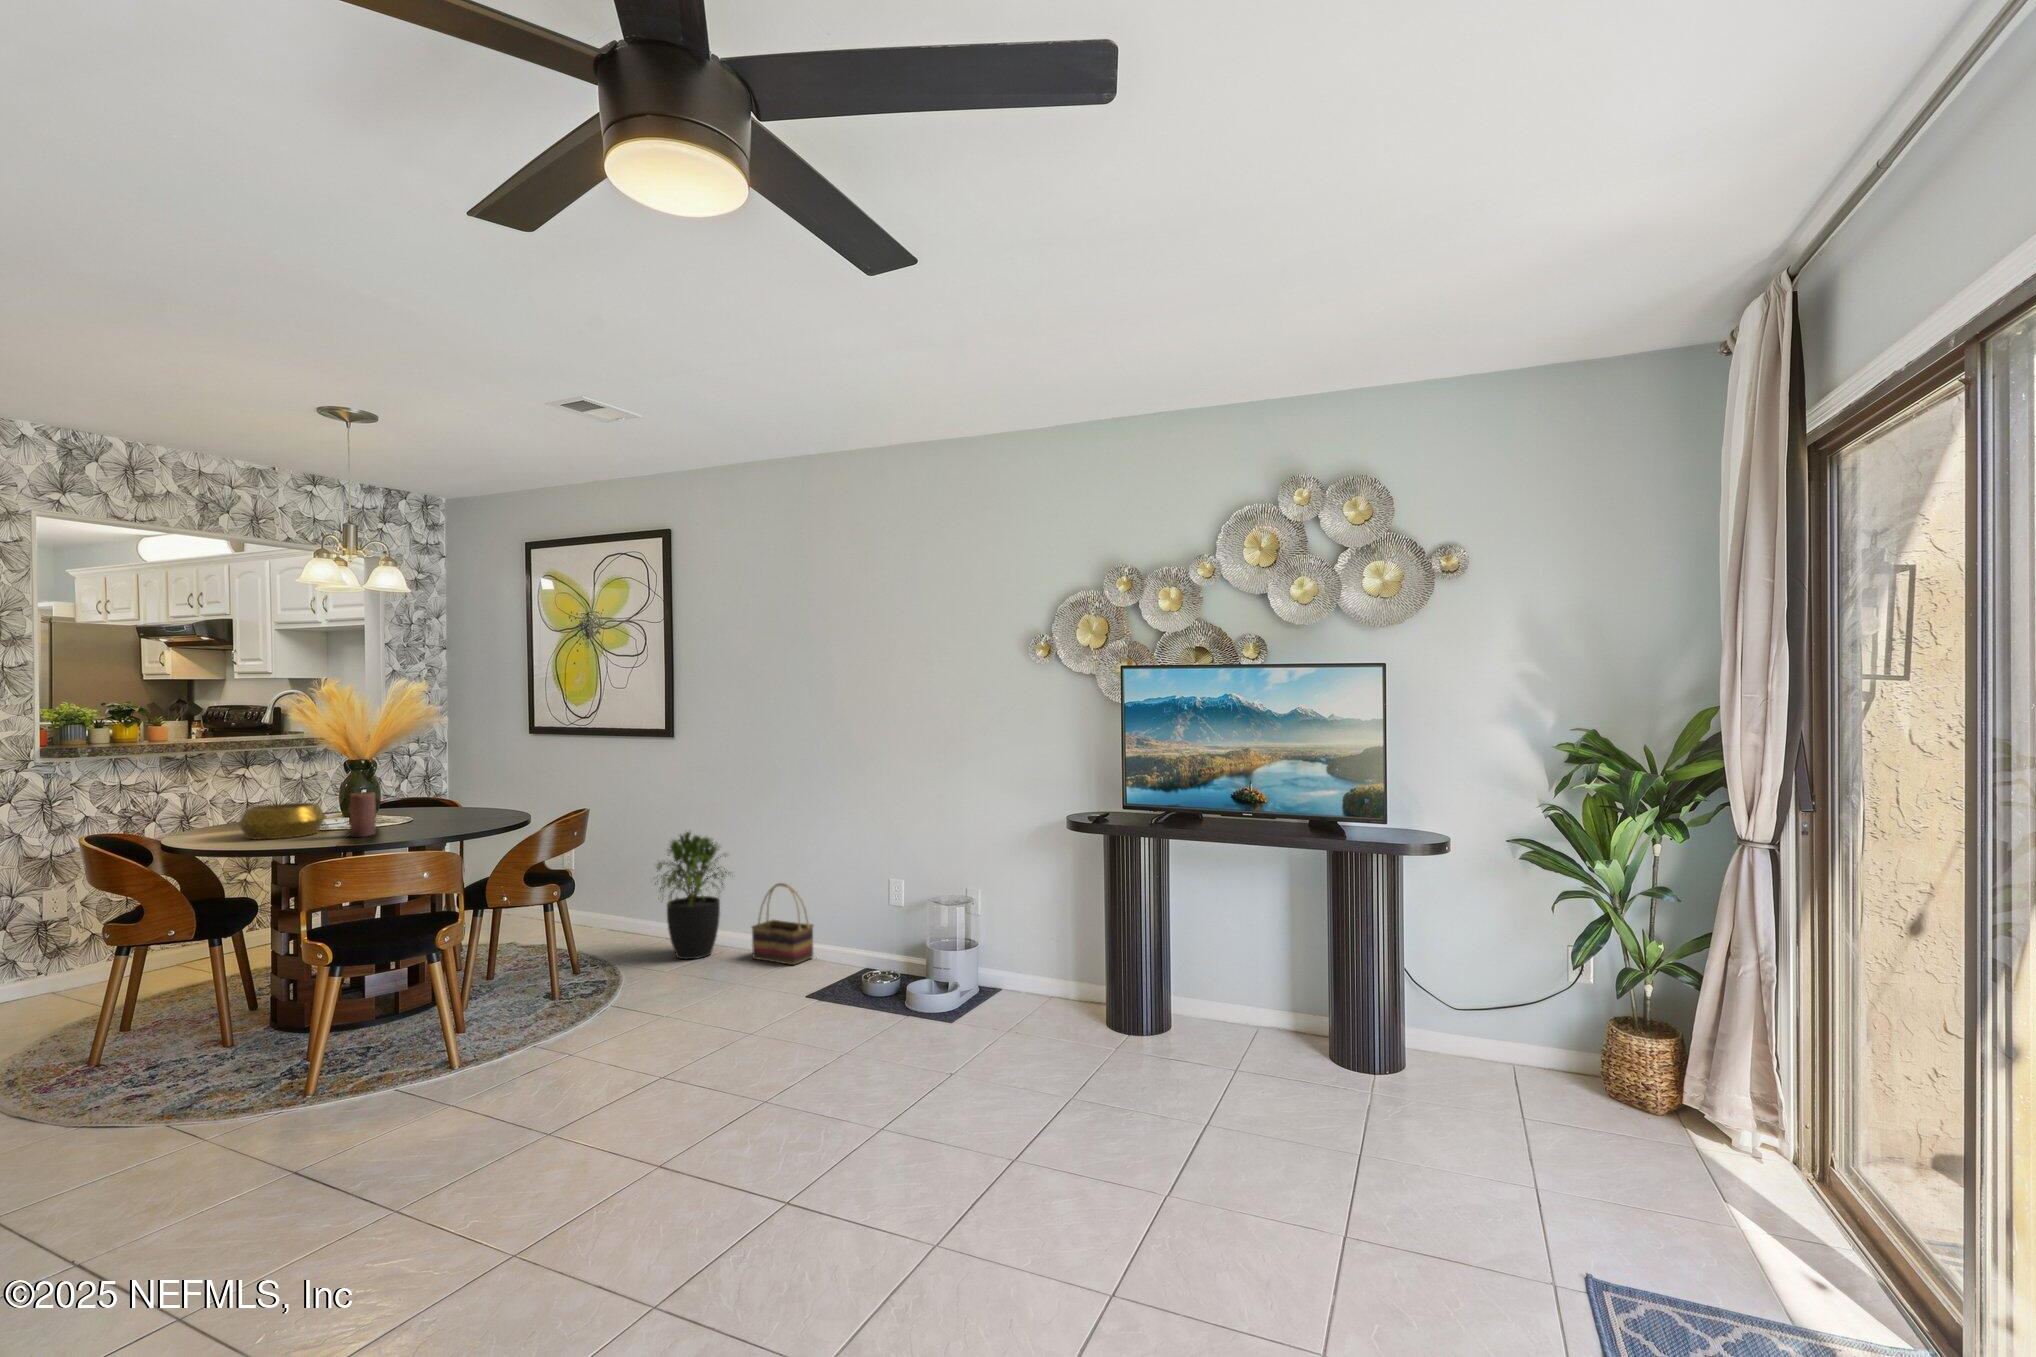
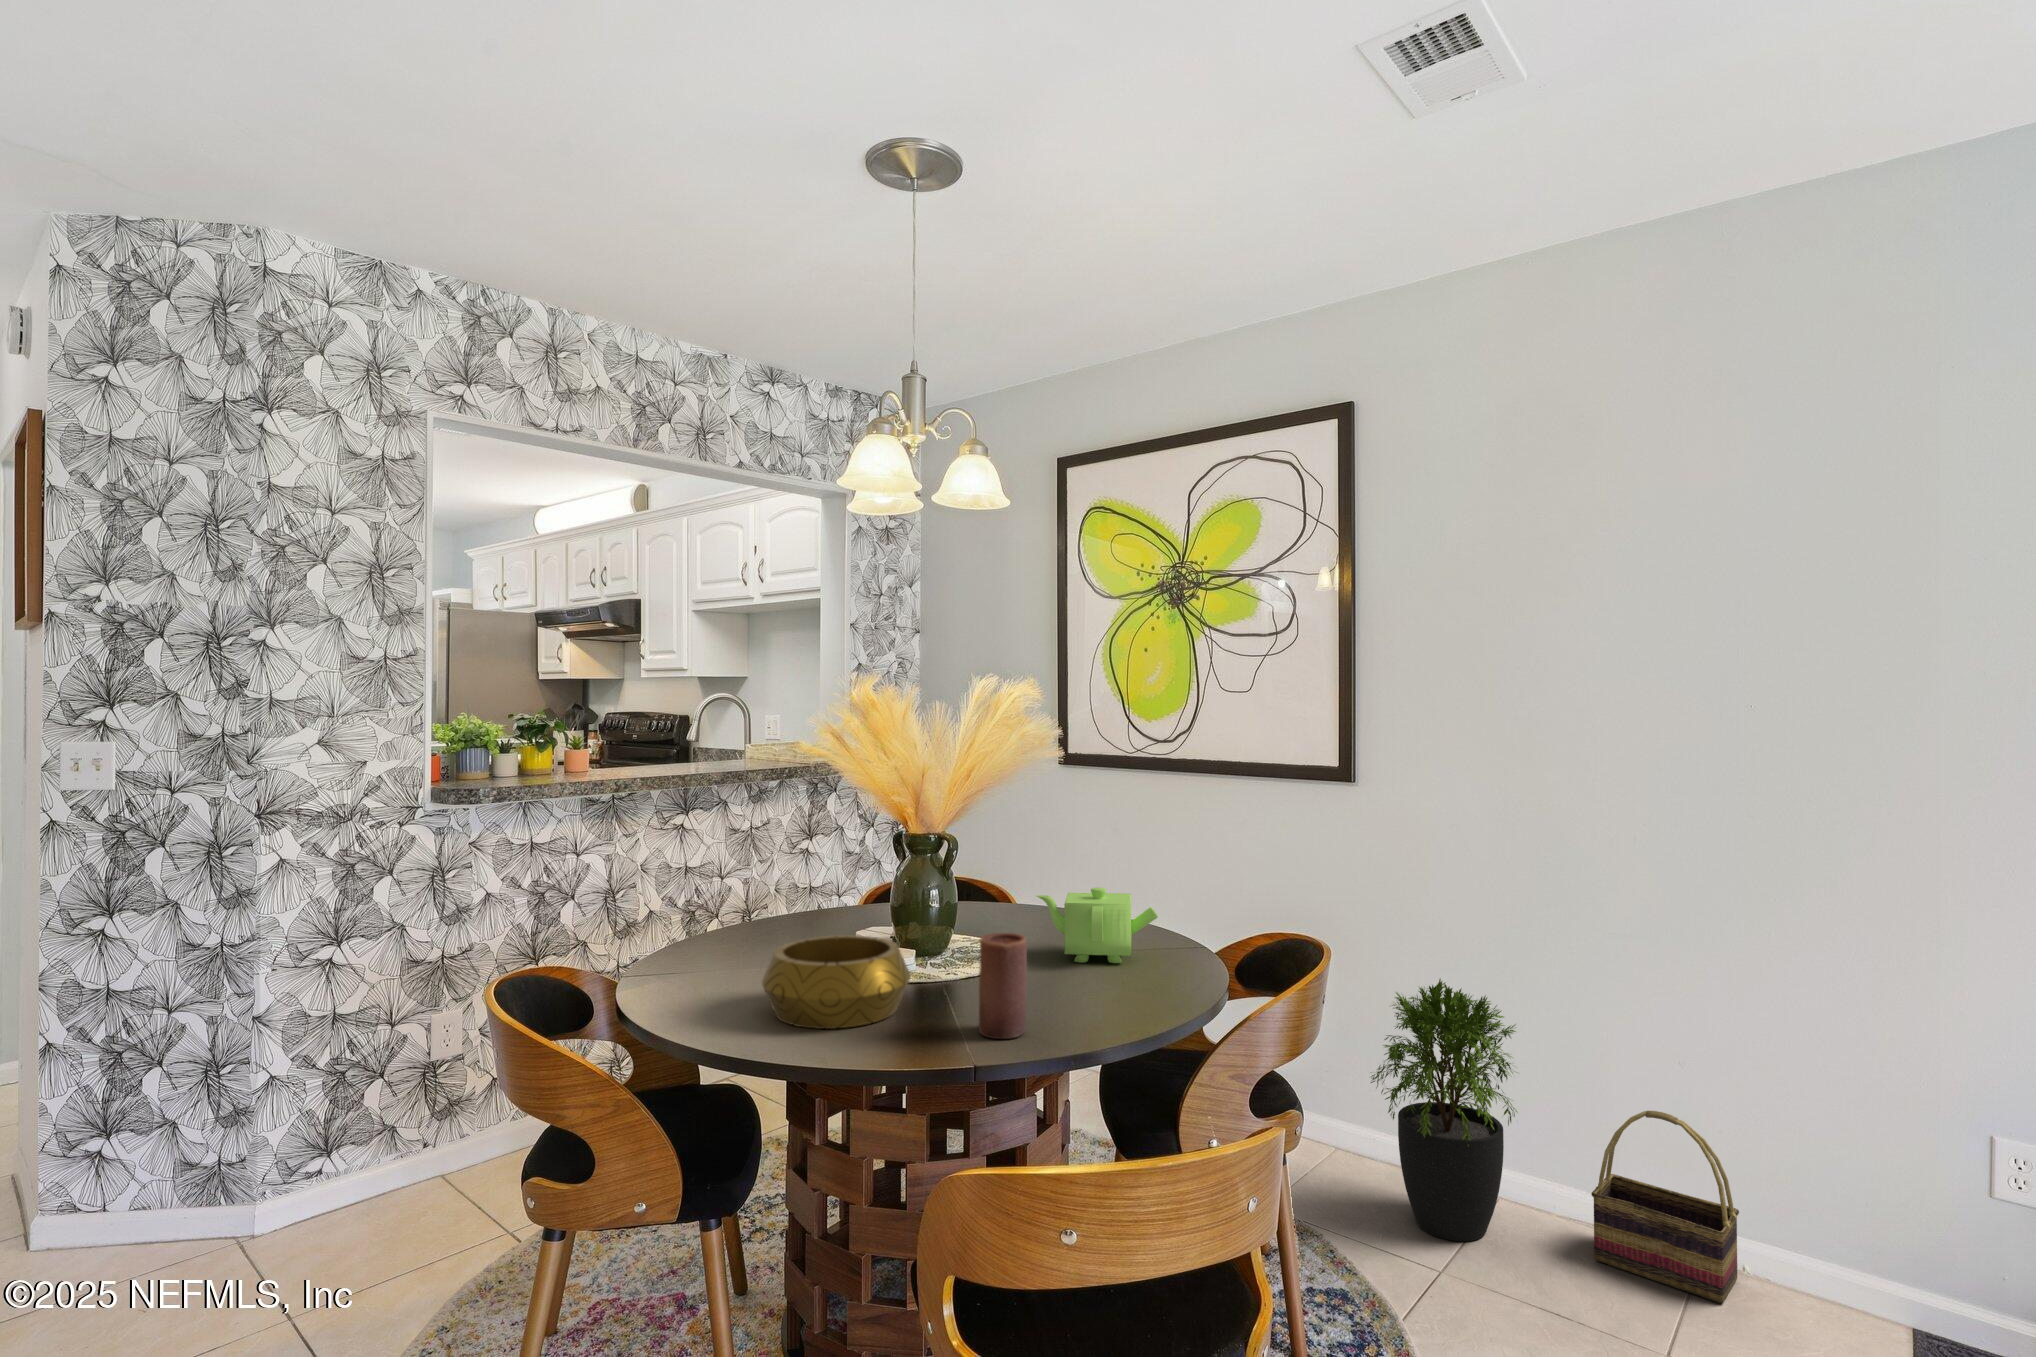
teapot: none [424,781,491,818] -> present [1036,888,1158,963]

